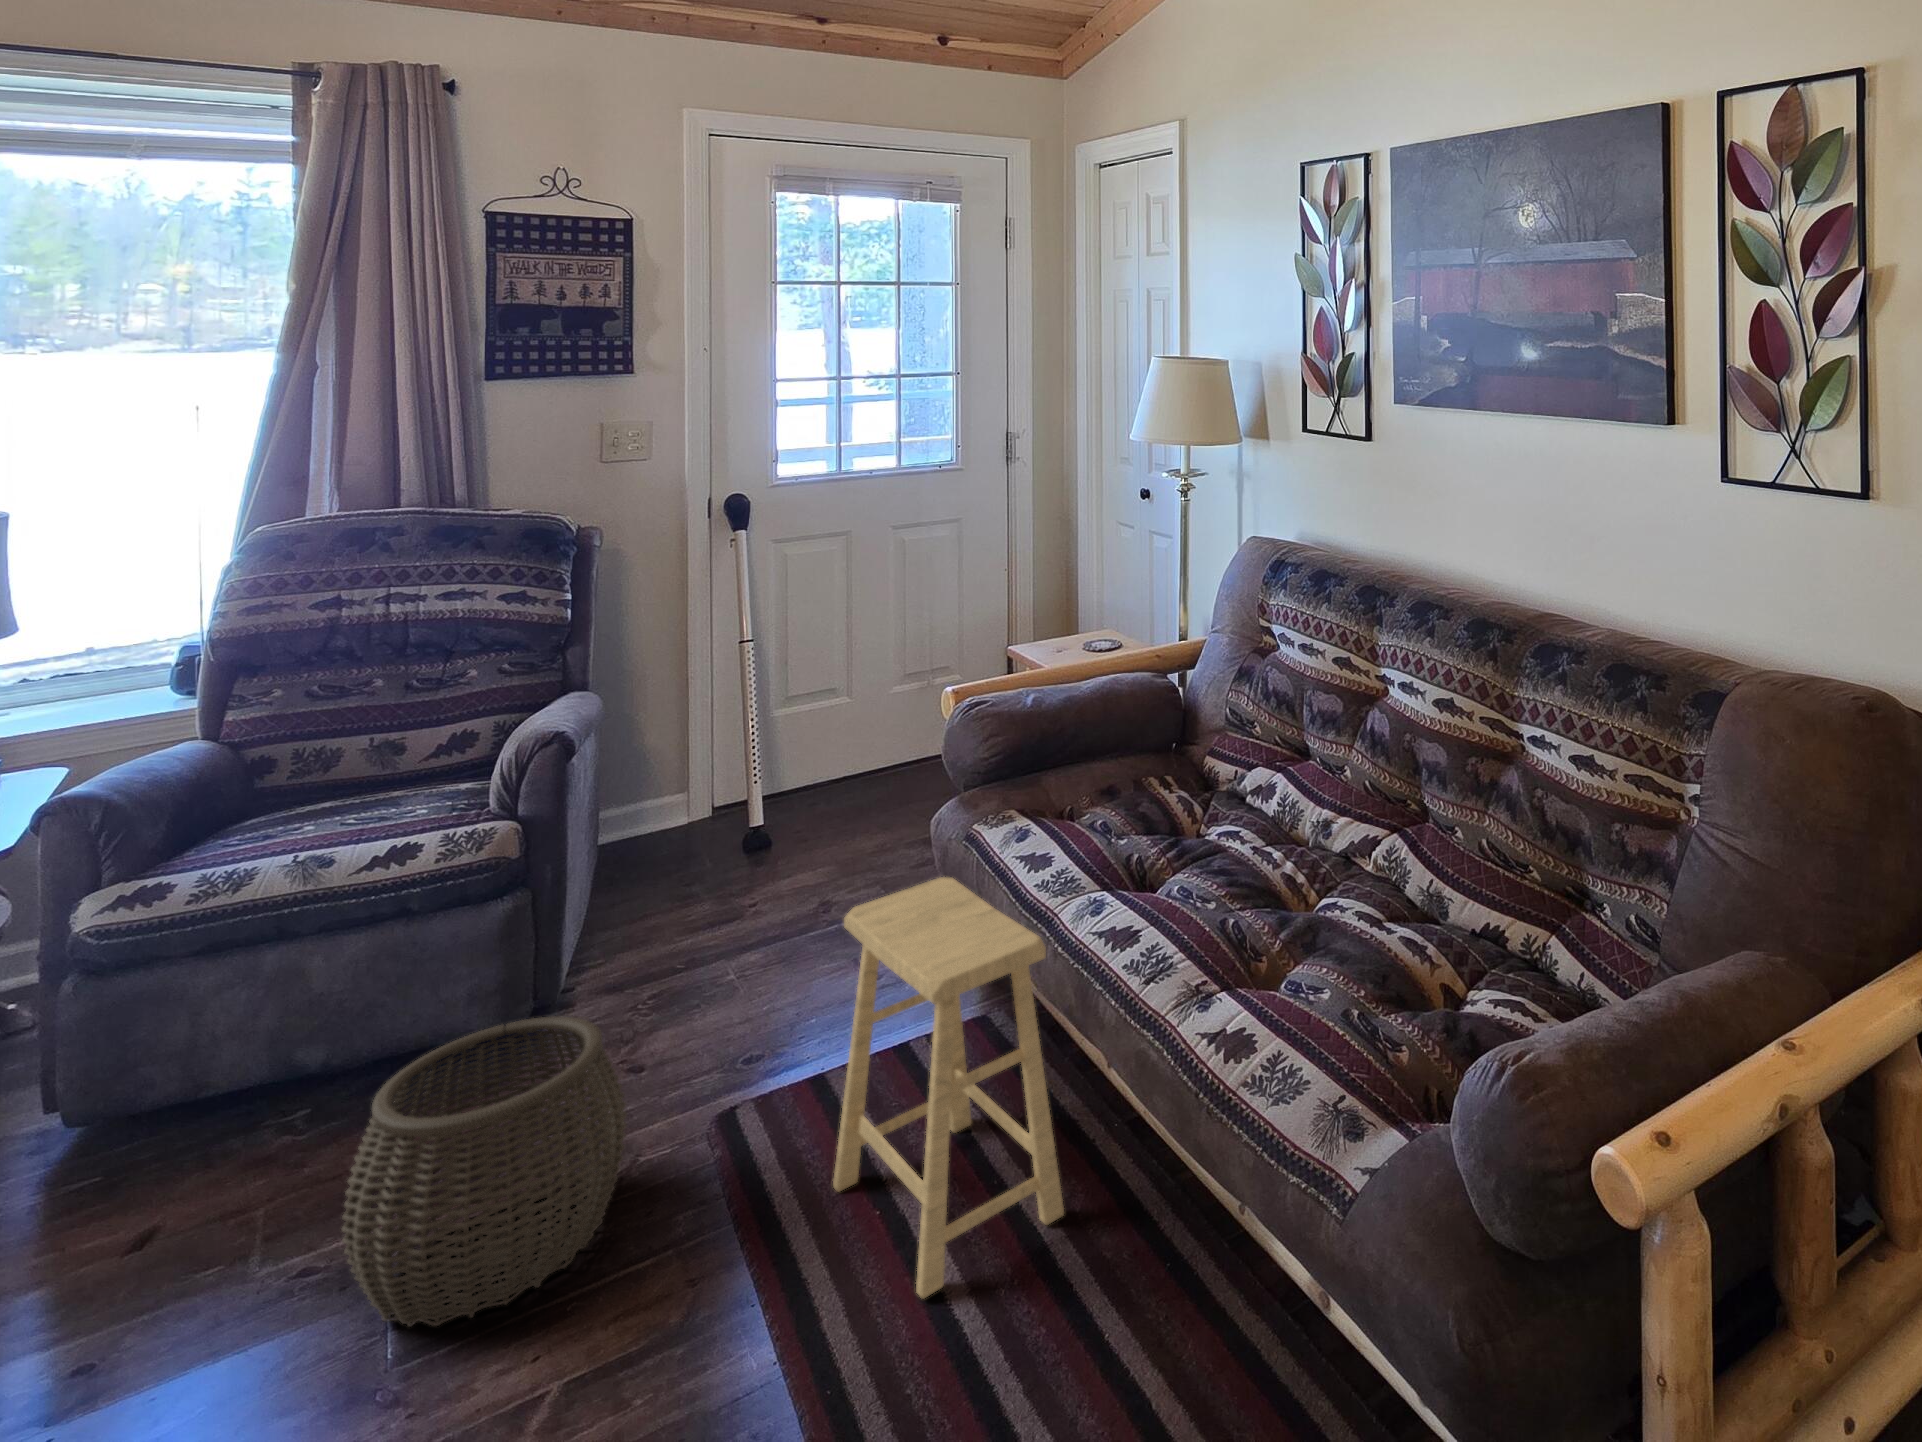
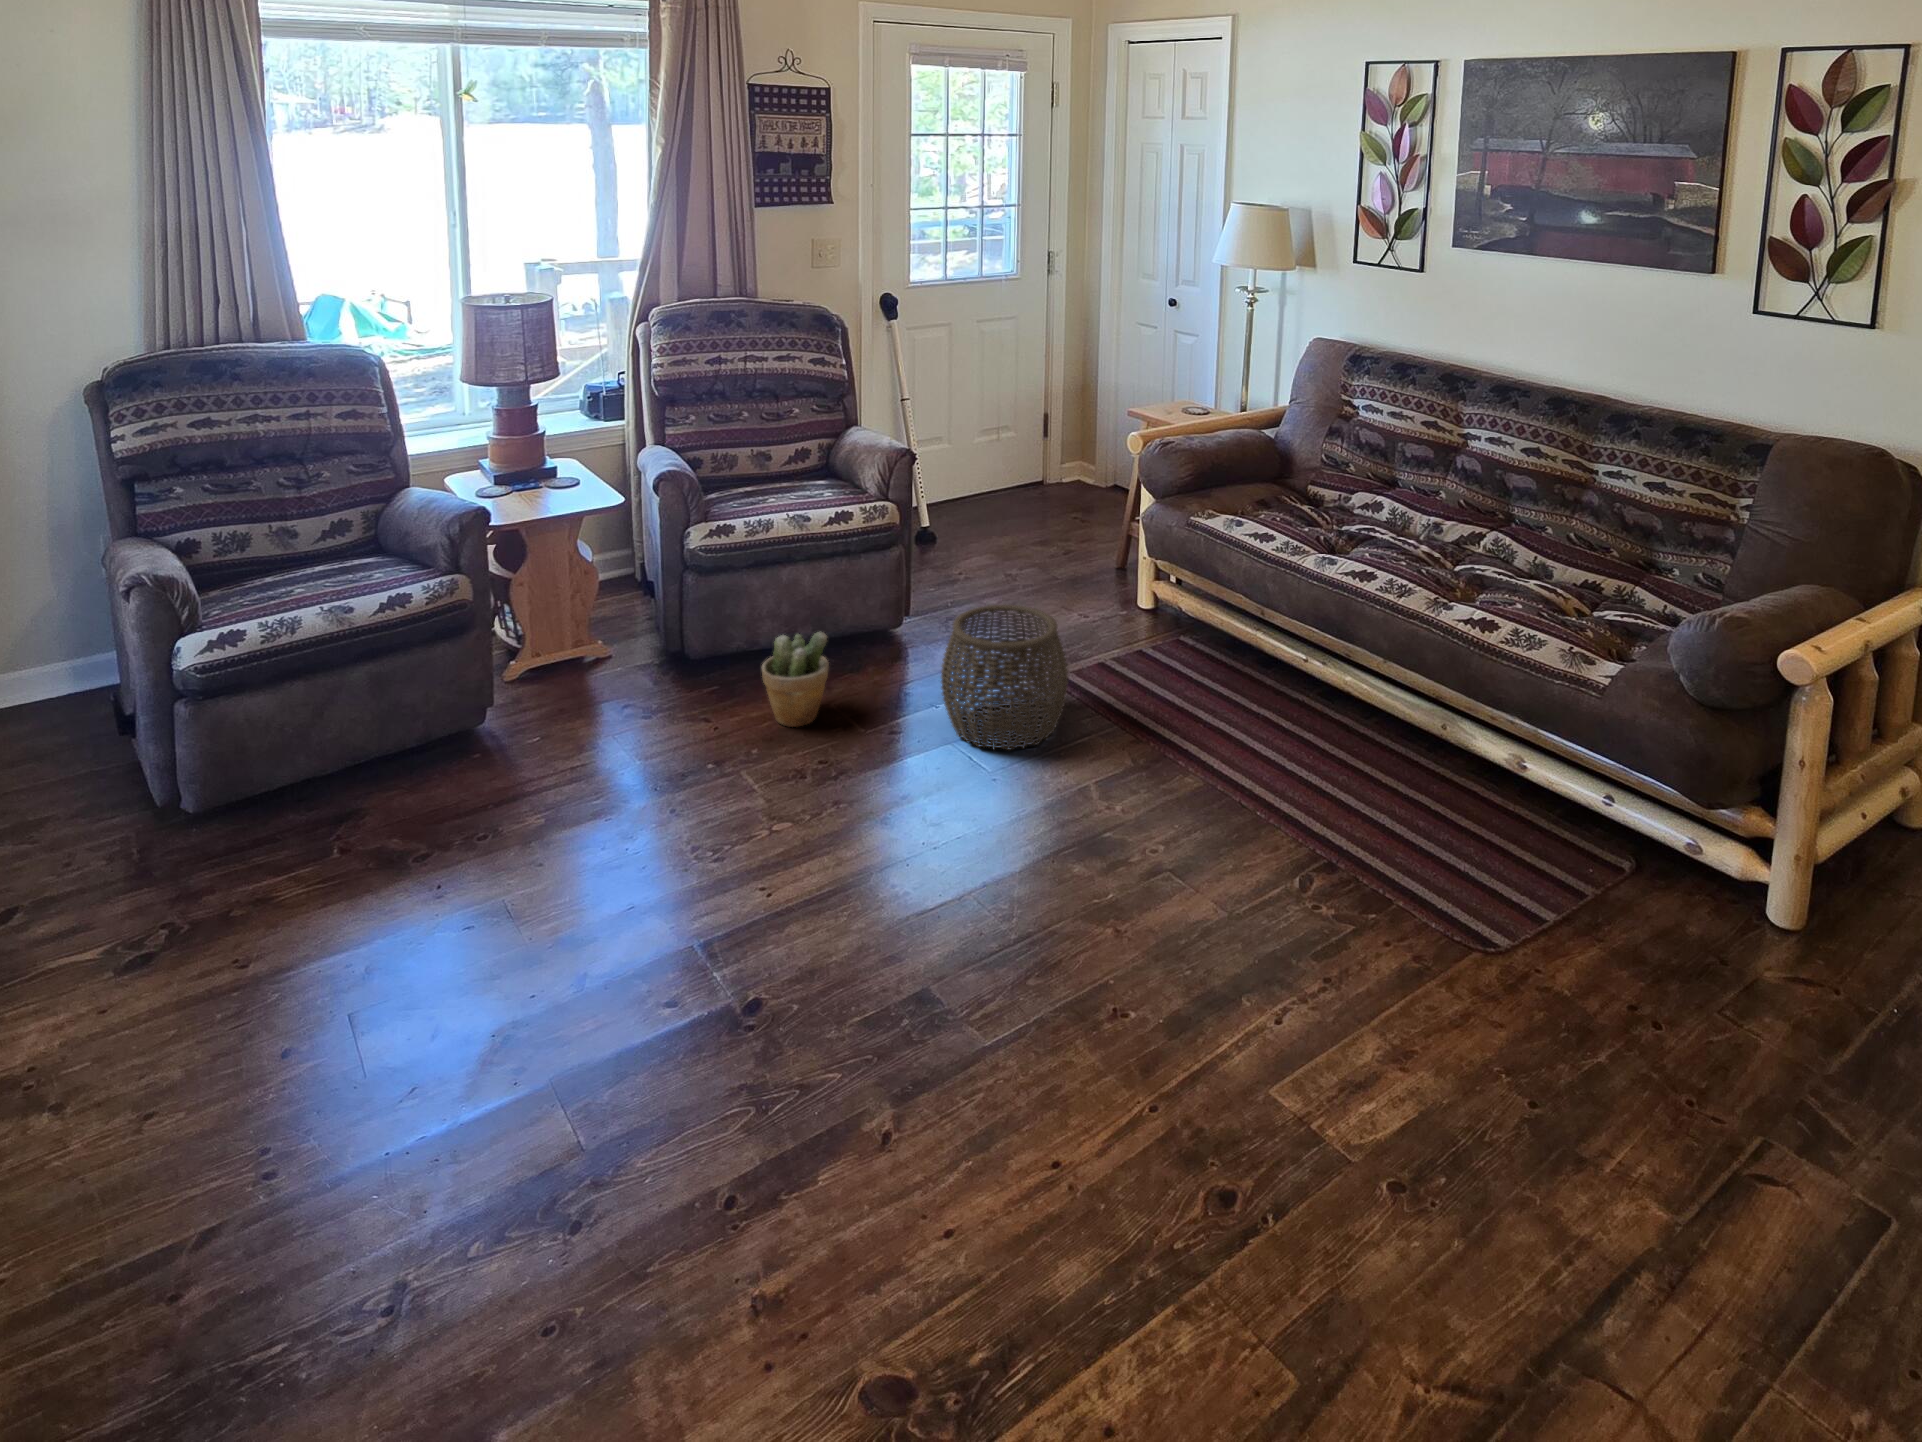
footstool: present [833,877,1064,1298] -> none [1169,541,1323,756]
potted plant: none [35,1097,208,1290] -> present [762,632,829,727]

